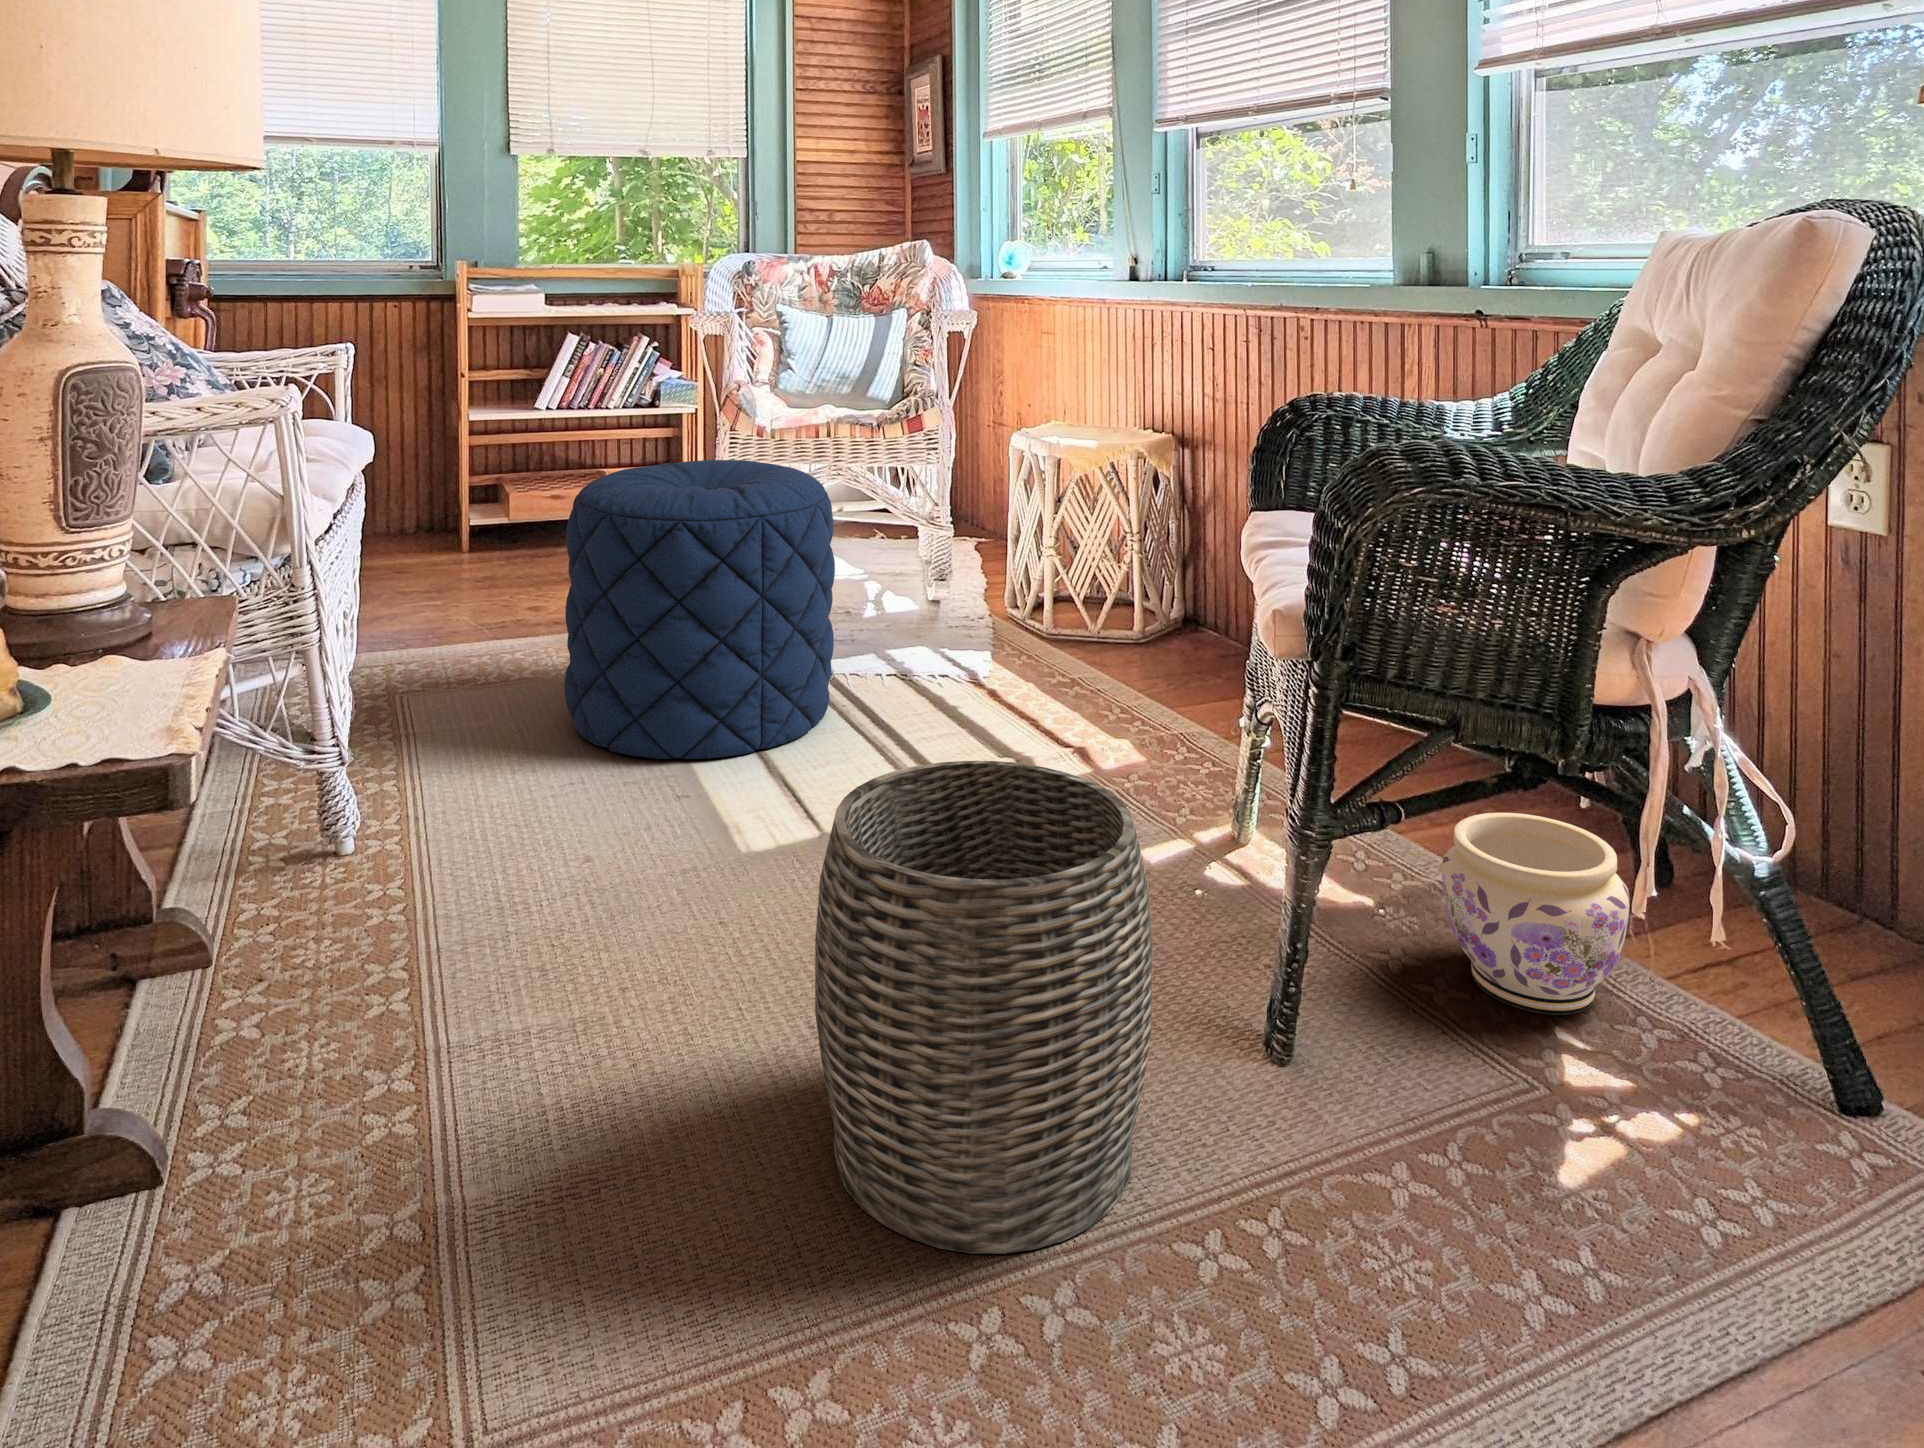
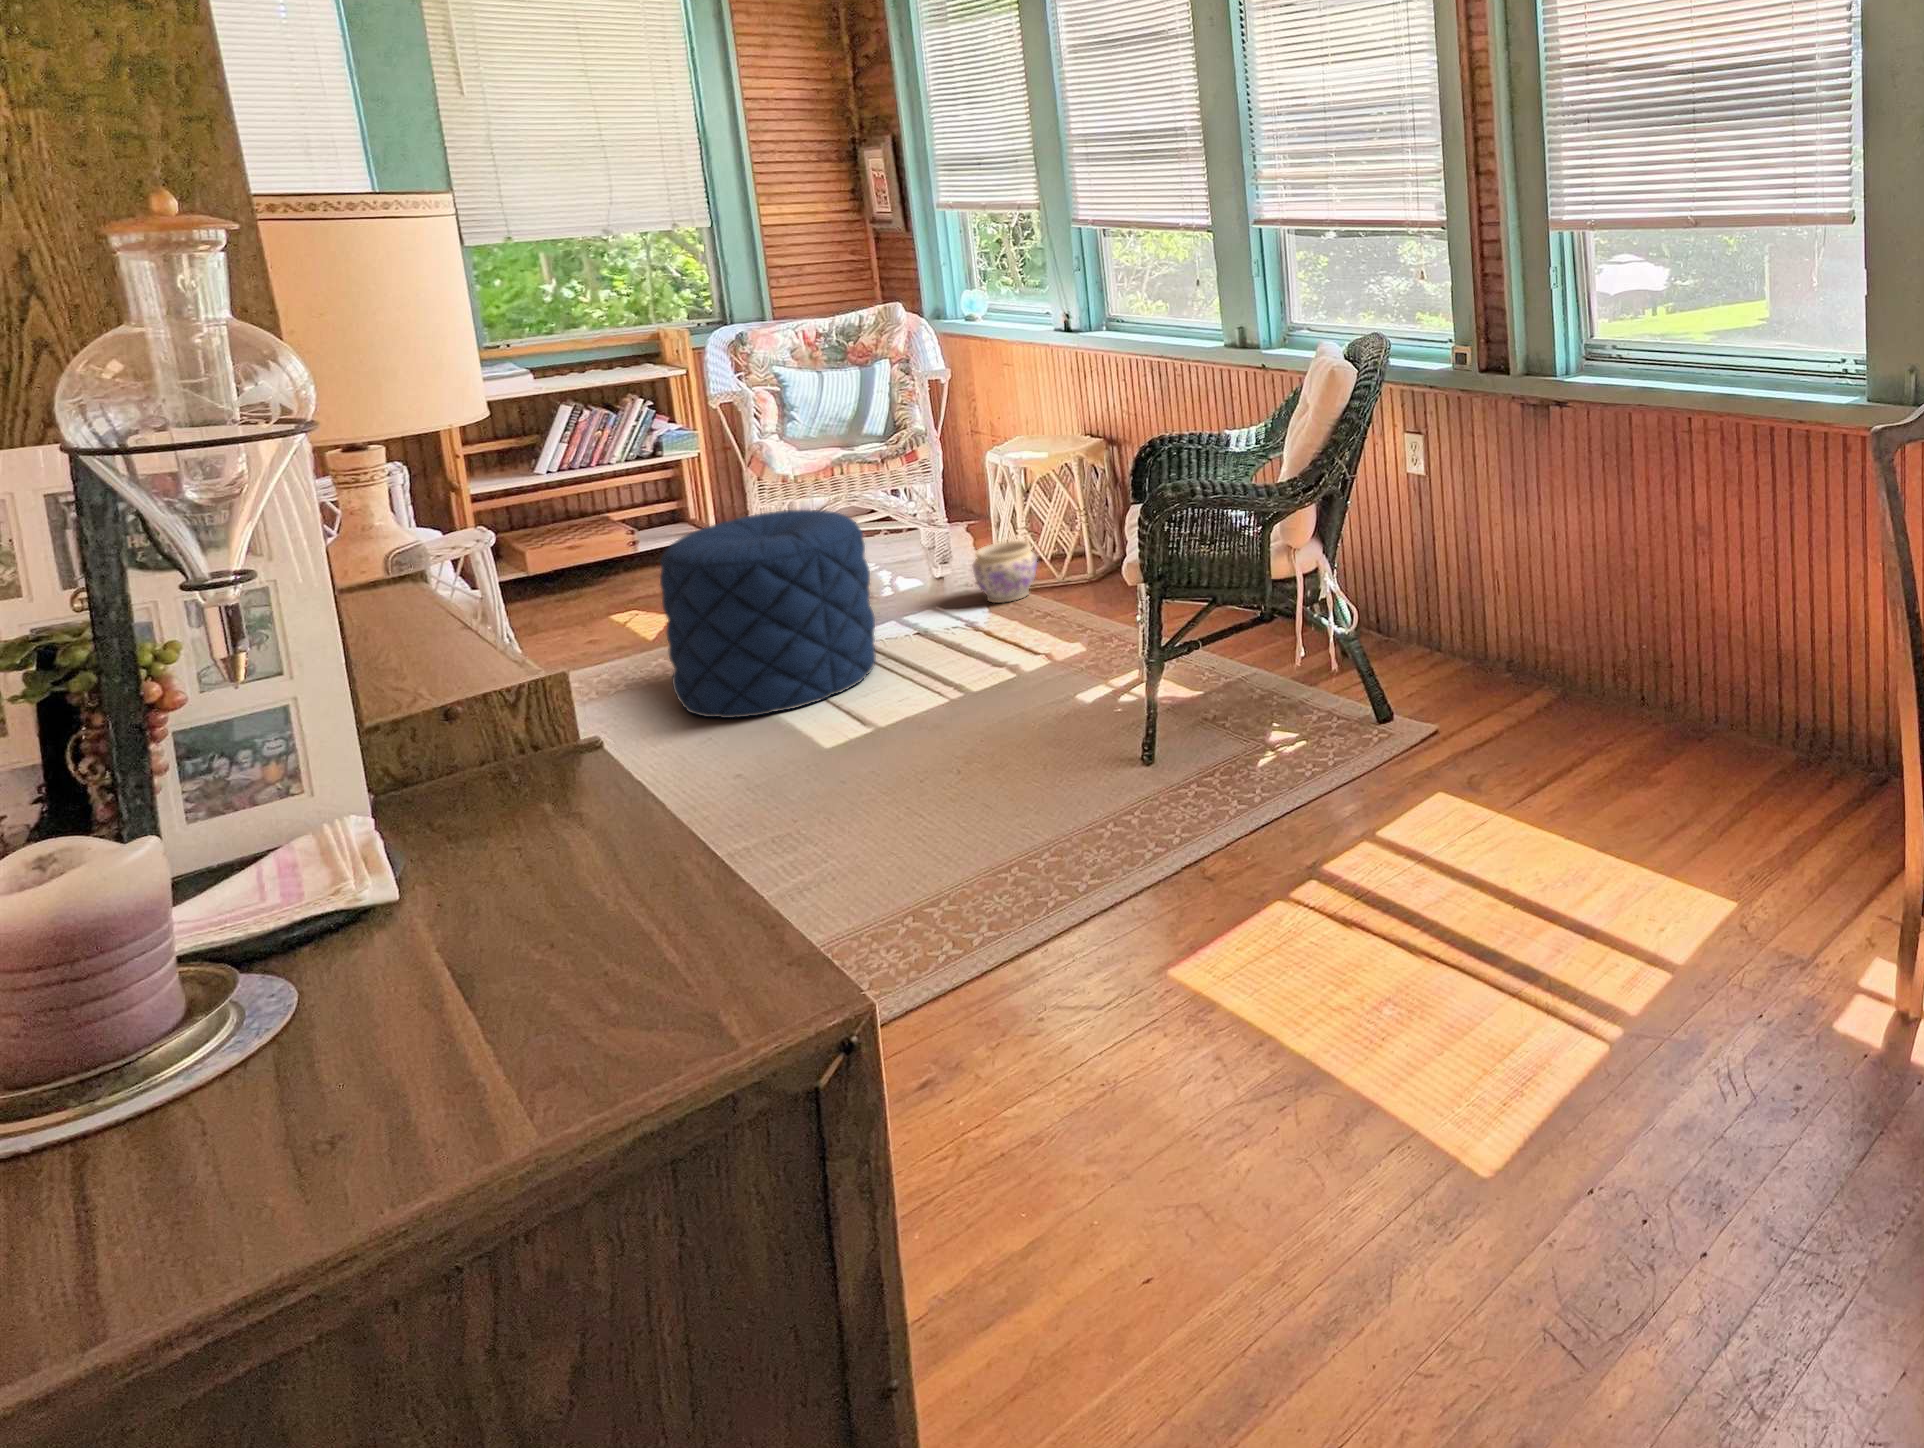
woven basket: present [815,761,1153,1254] -> none [909,656,1076,858]
planter: present [1442,813,1630,1015] -> present [973,541,1037,603]

